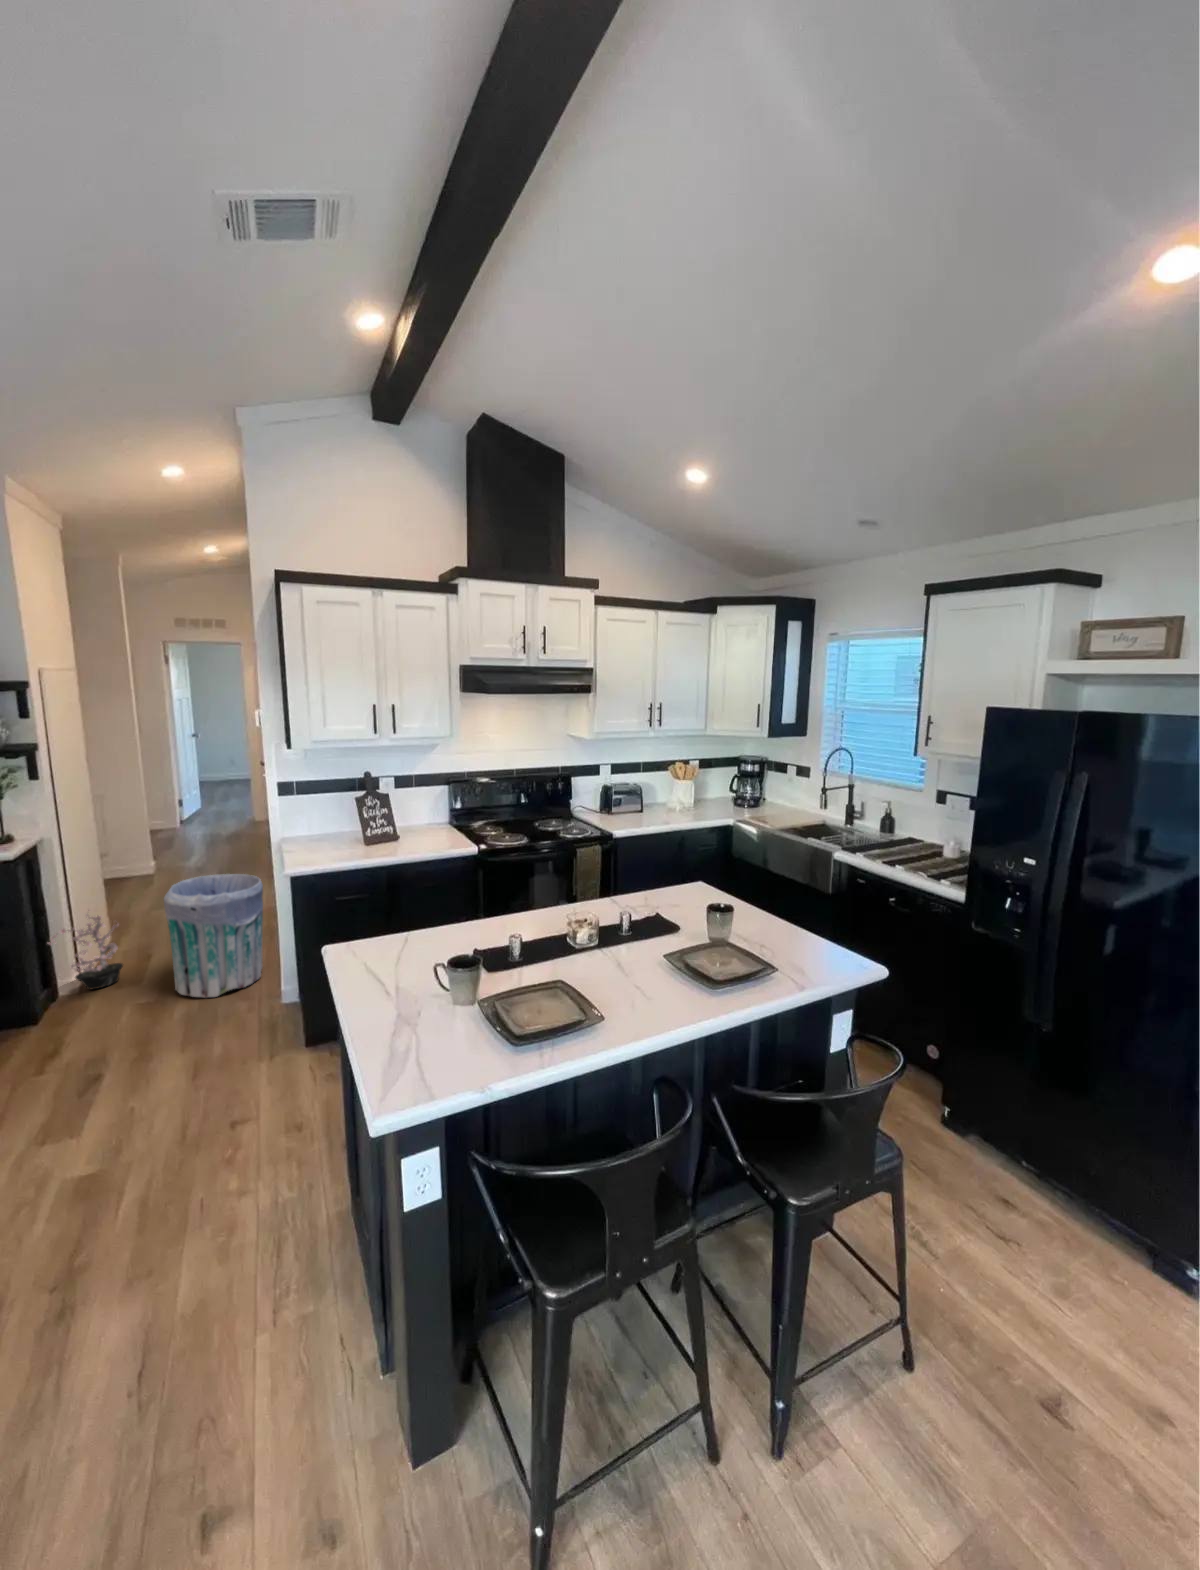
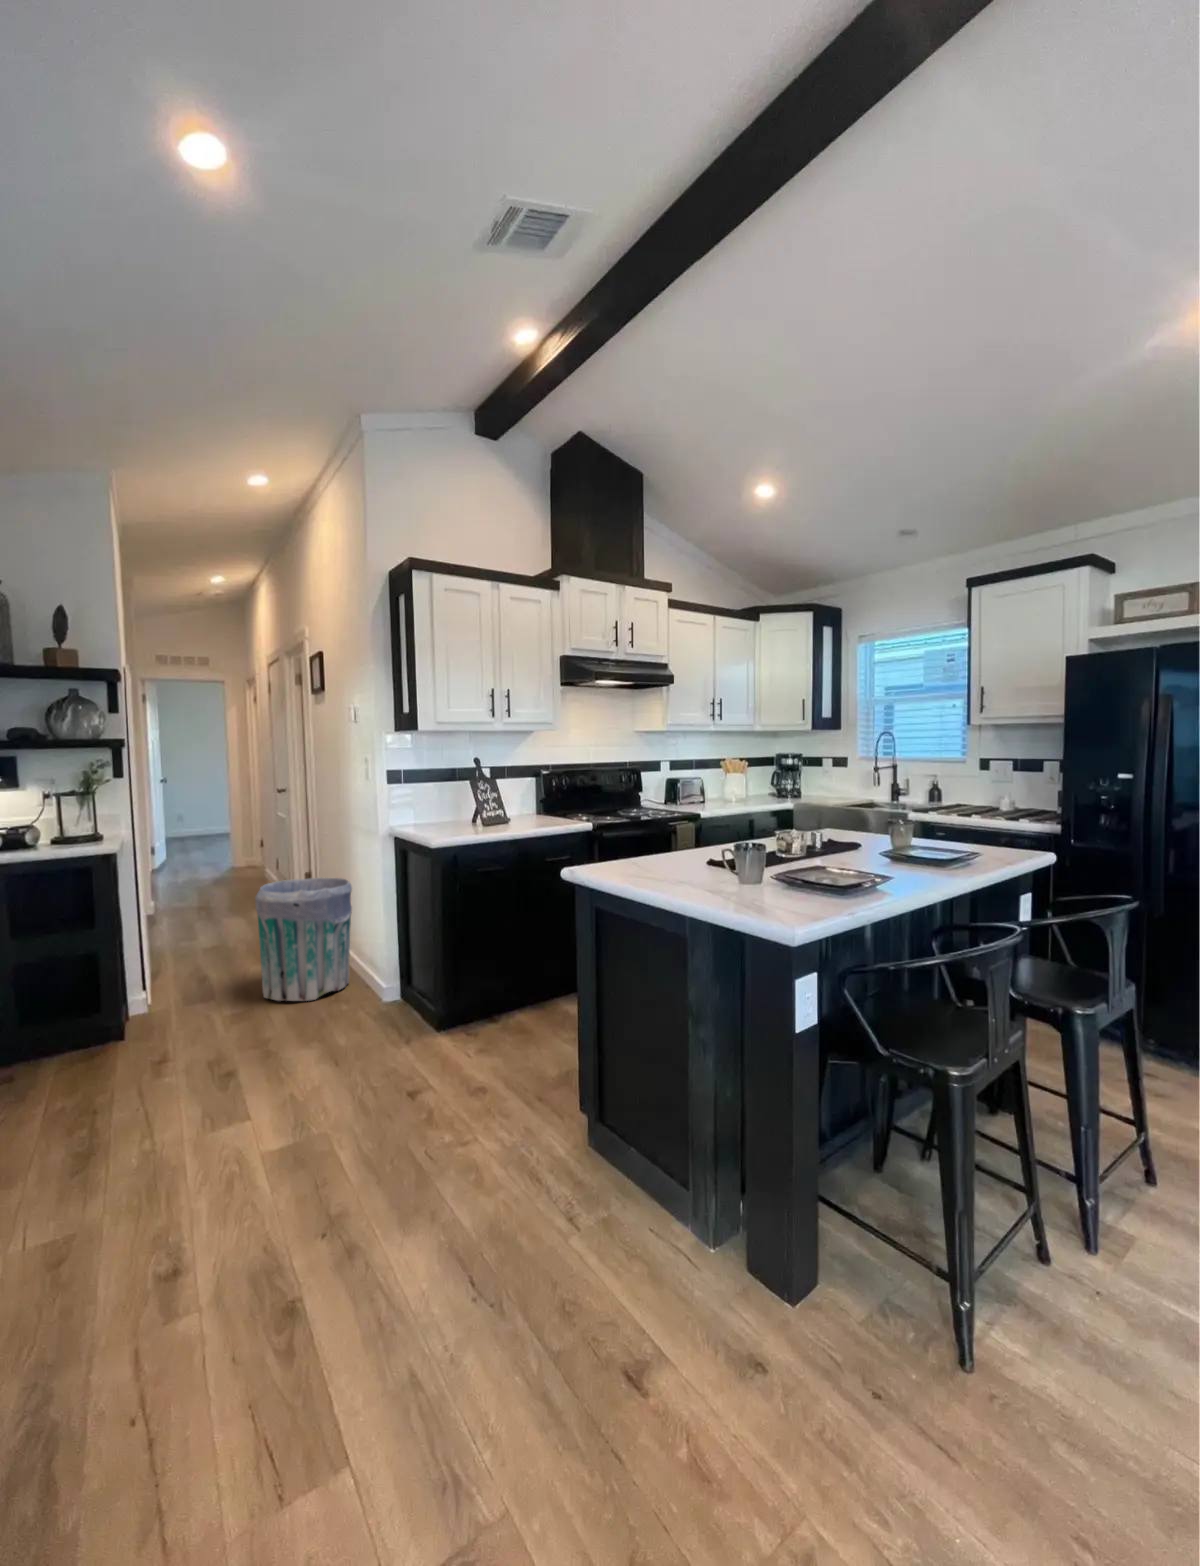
potted plant: present [49,914,123,989] -> none [131,917,201,1005]

